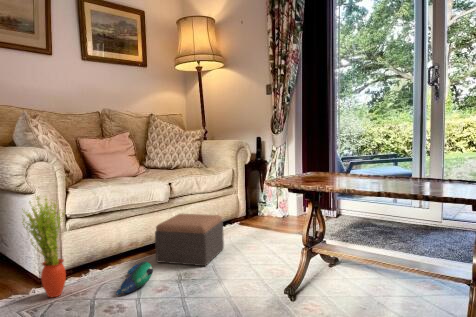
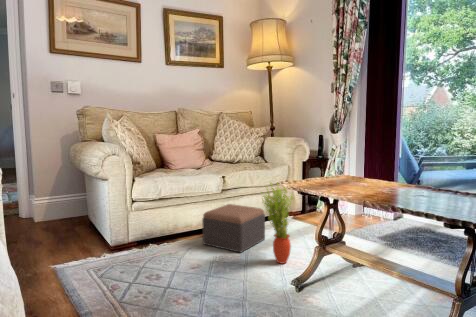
potted plant: present [22,197,66,297] -> present [261,182,293,264]
plush toy: present [116,261,154,295] -> none [159,243,193,267]

